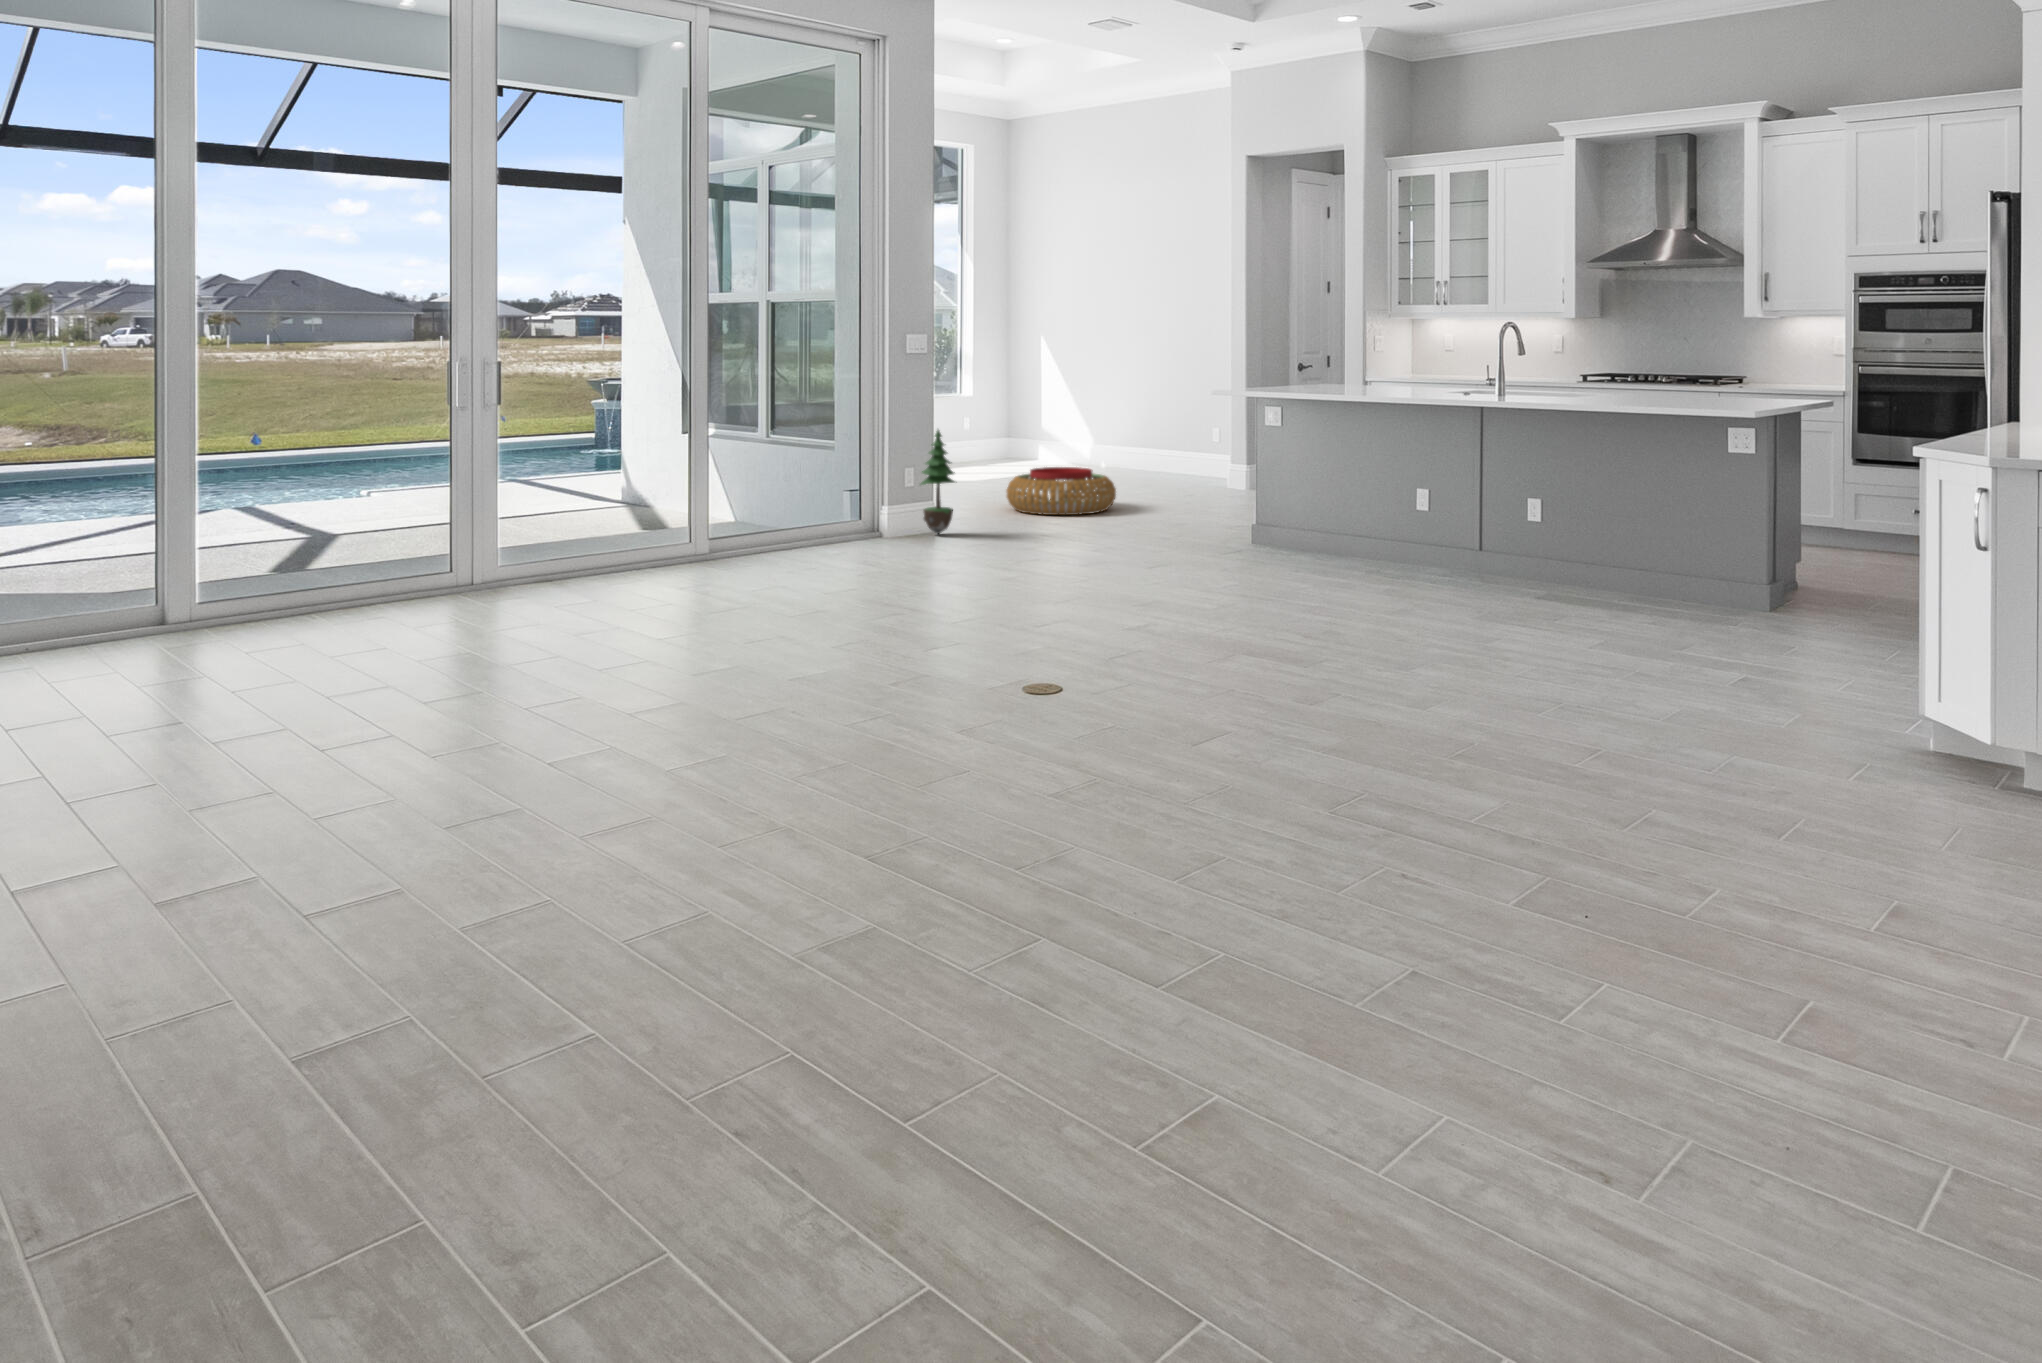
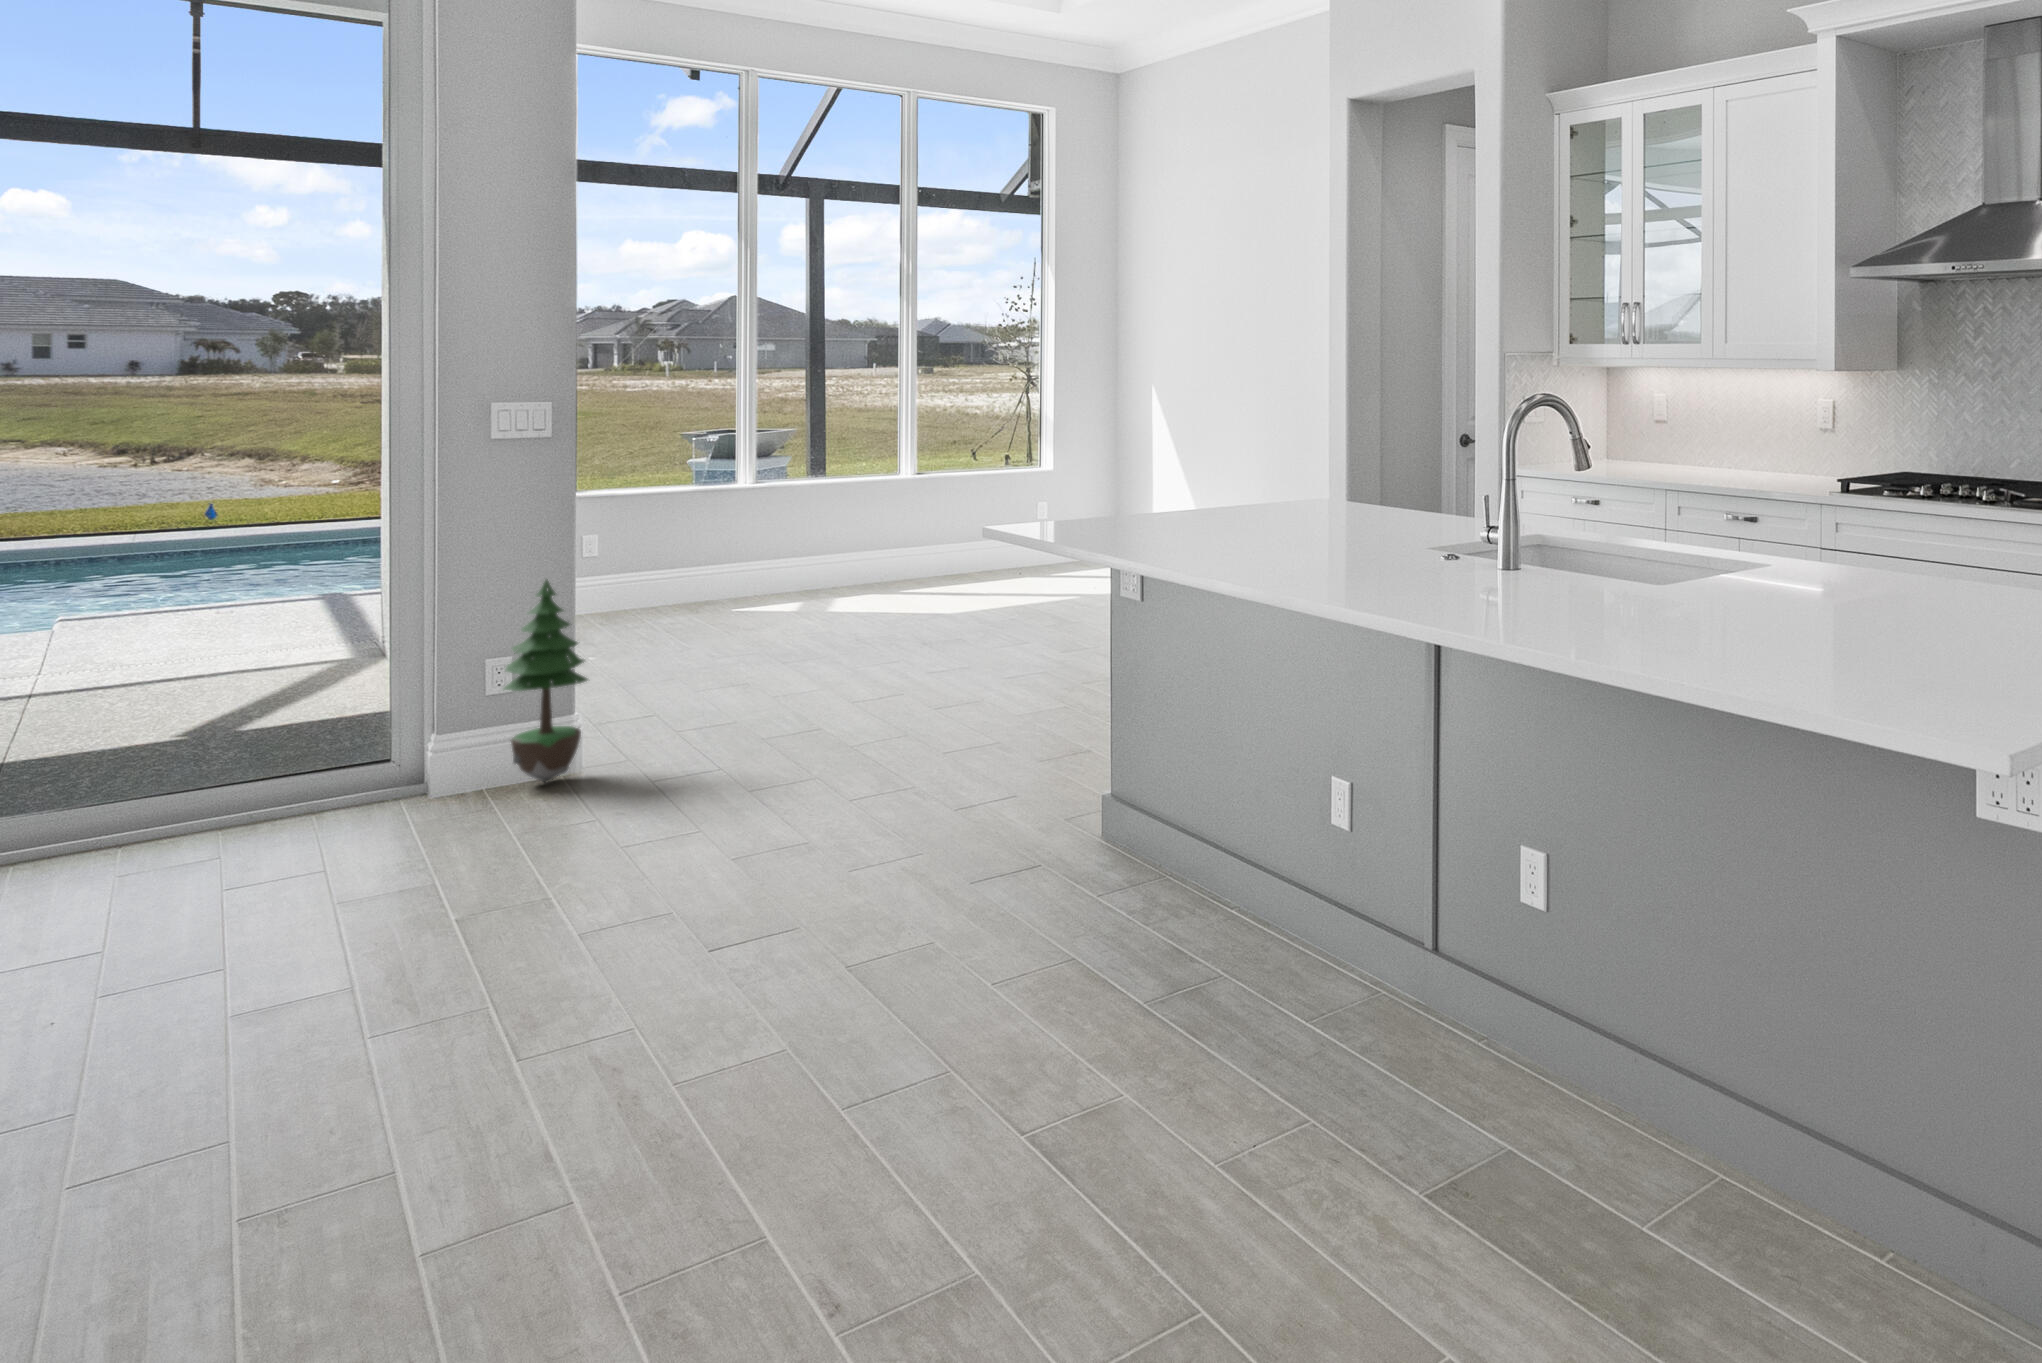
pouf: present [1007,467,1116,515] -> none [839,612,1045,711]

